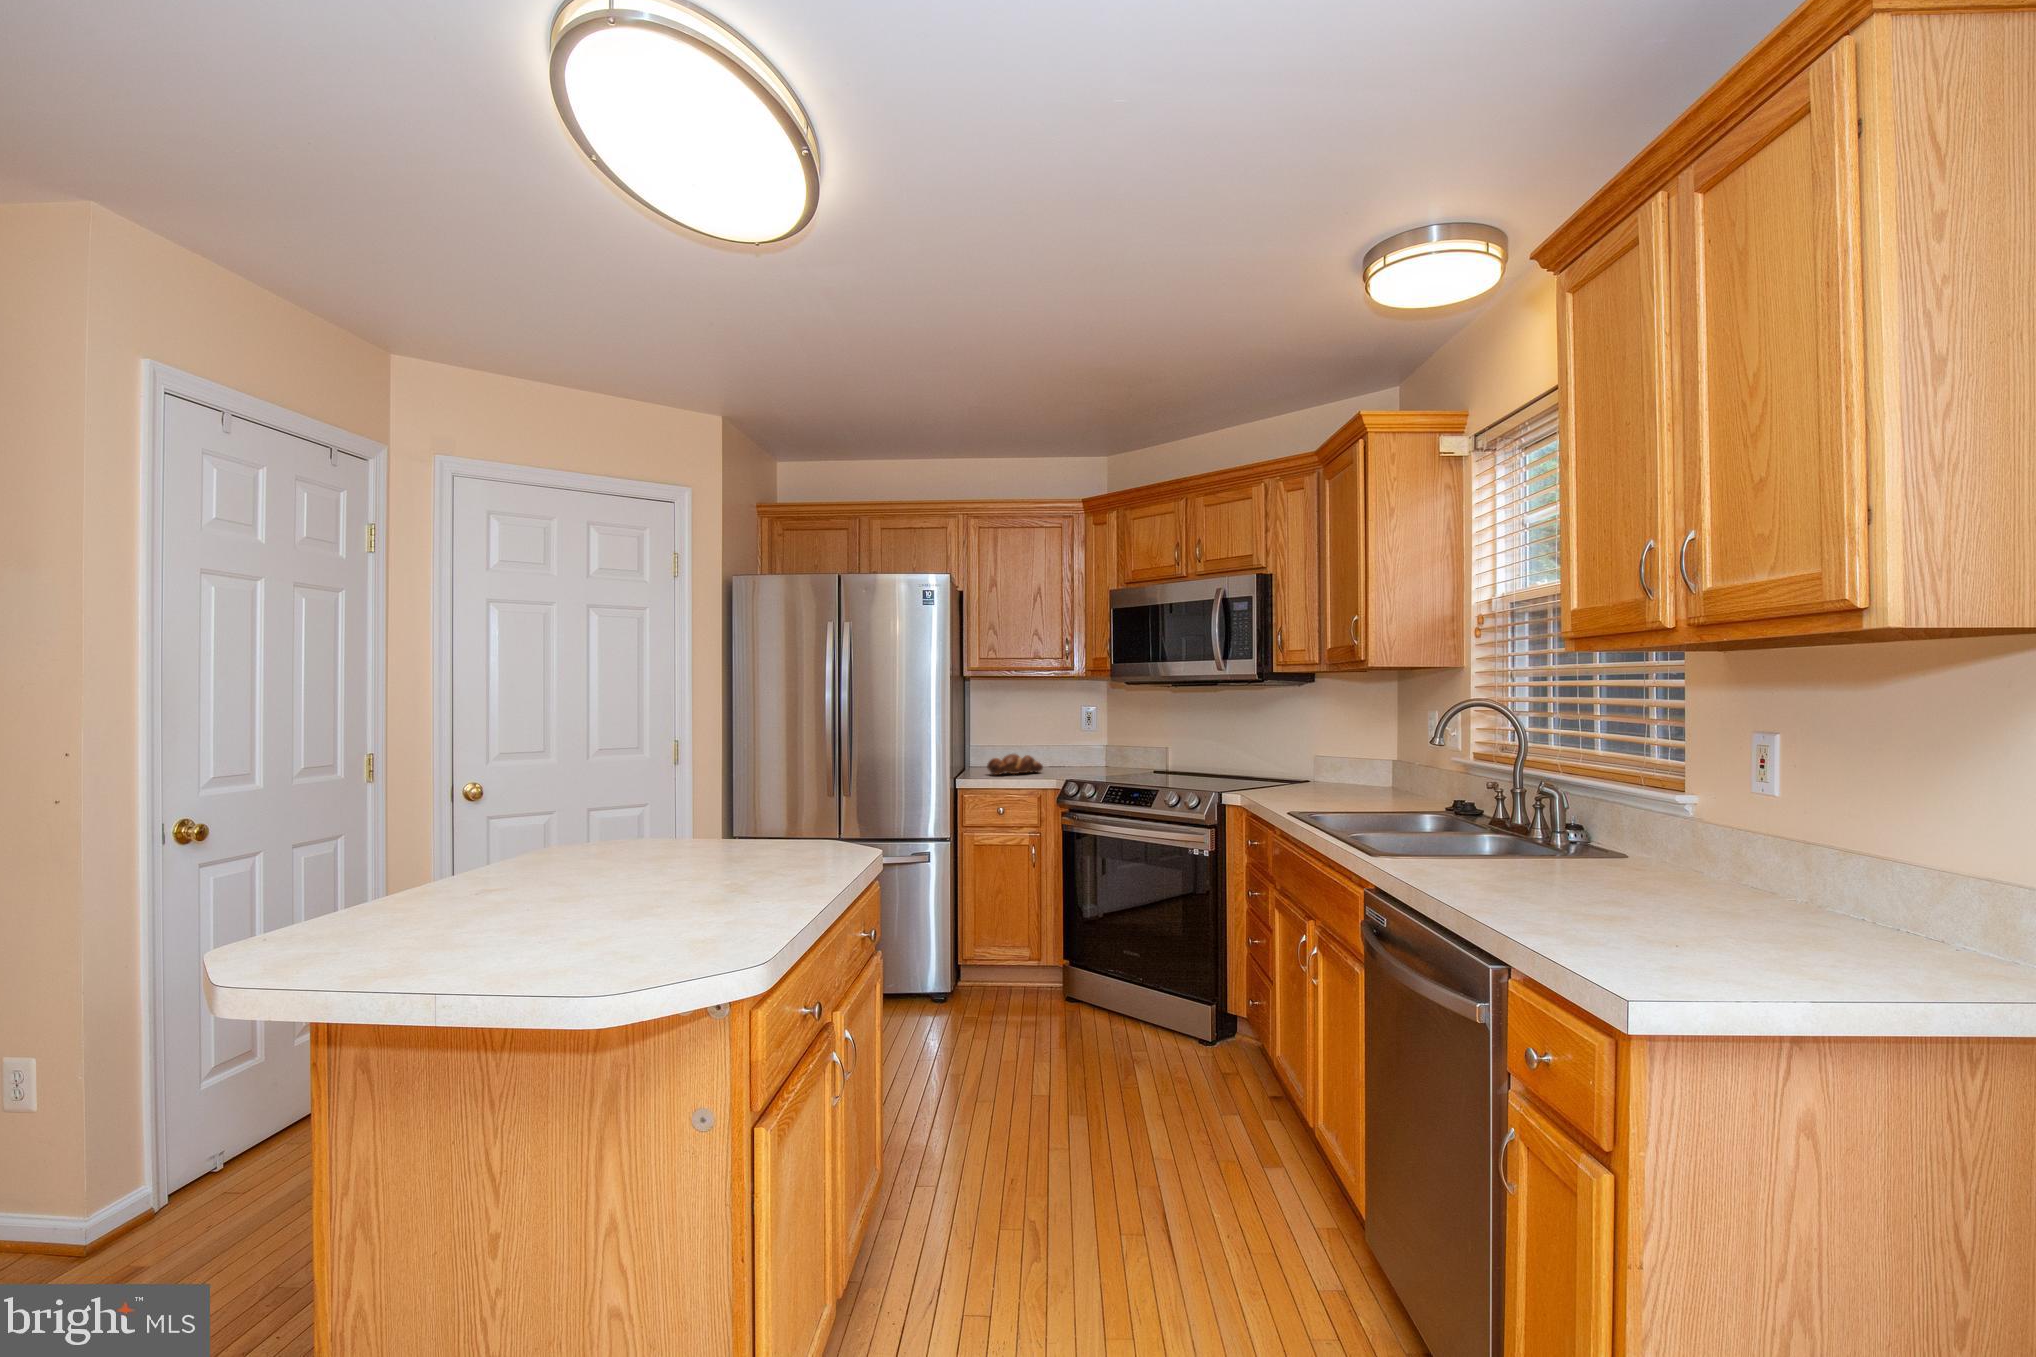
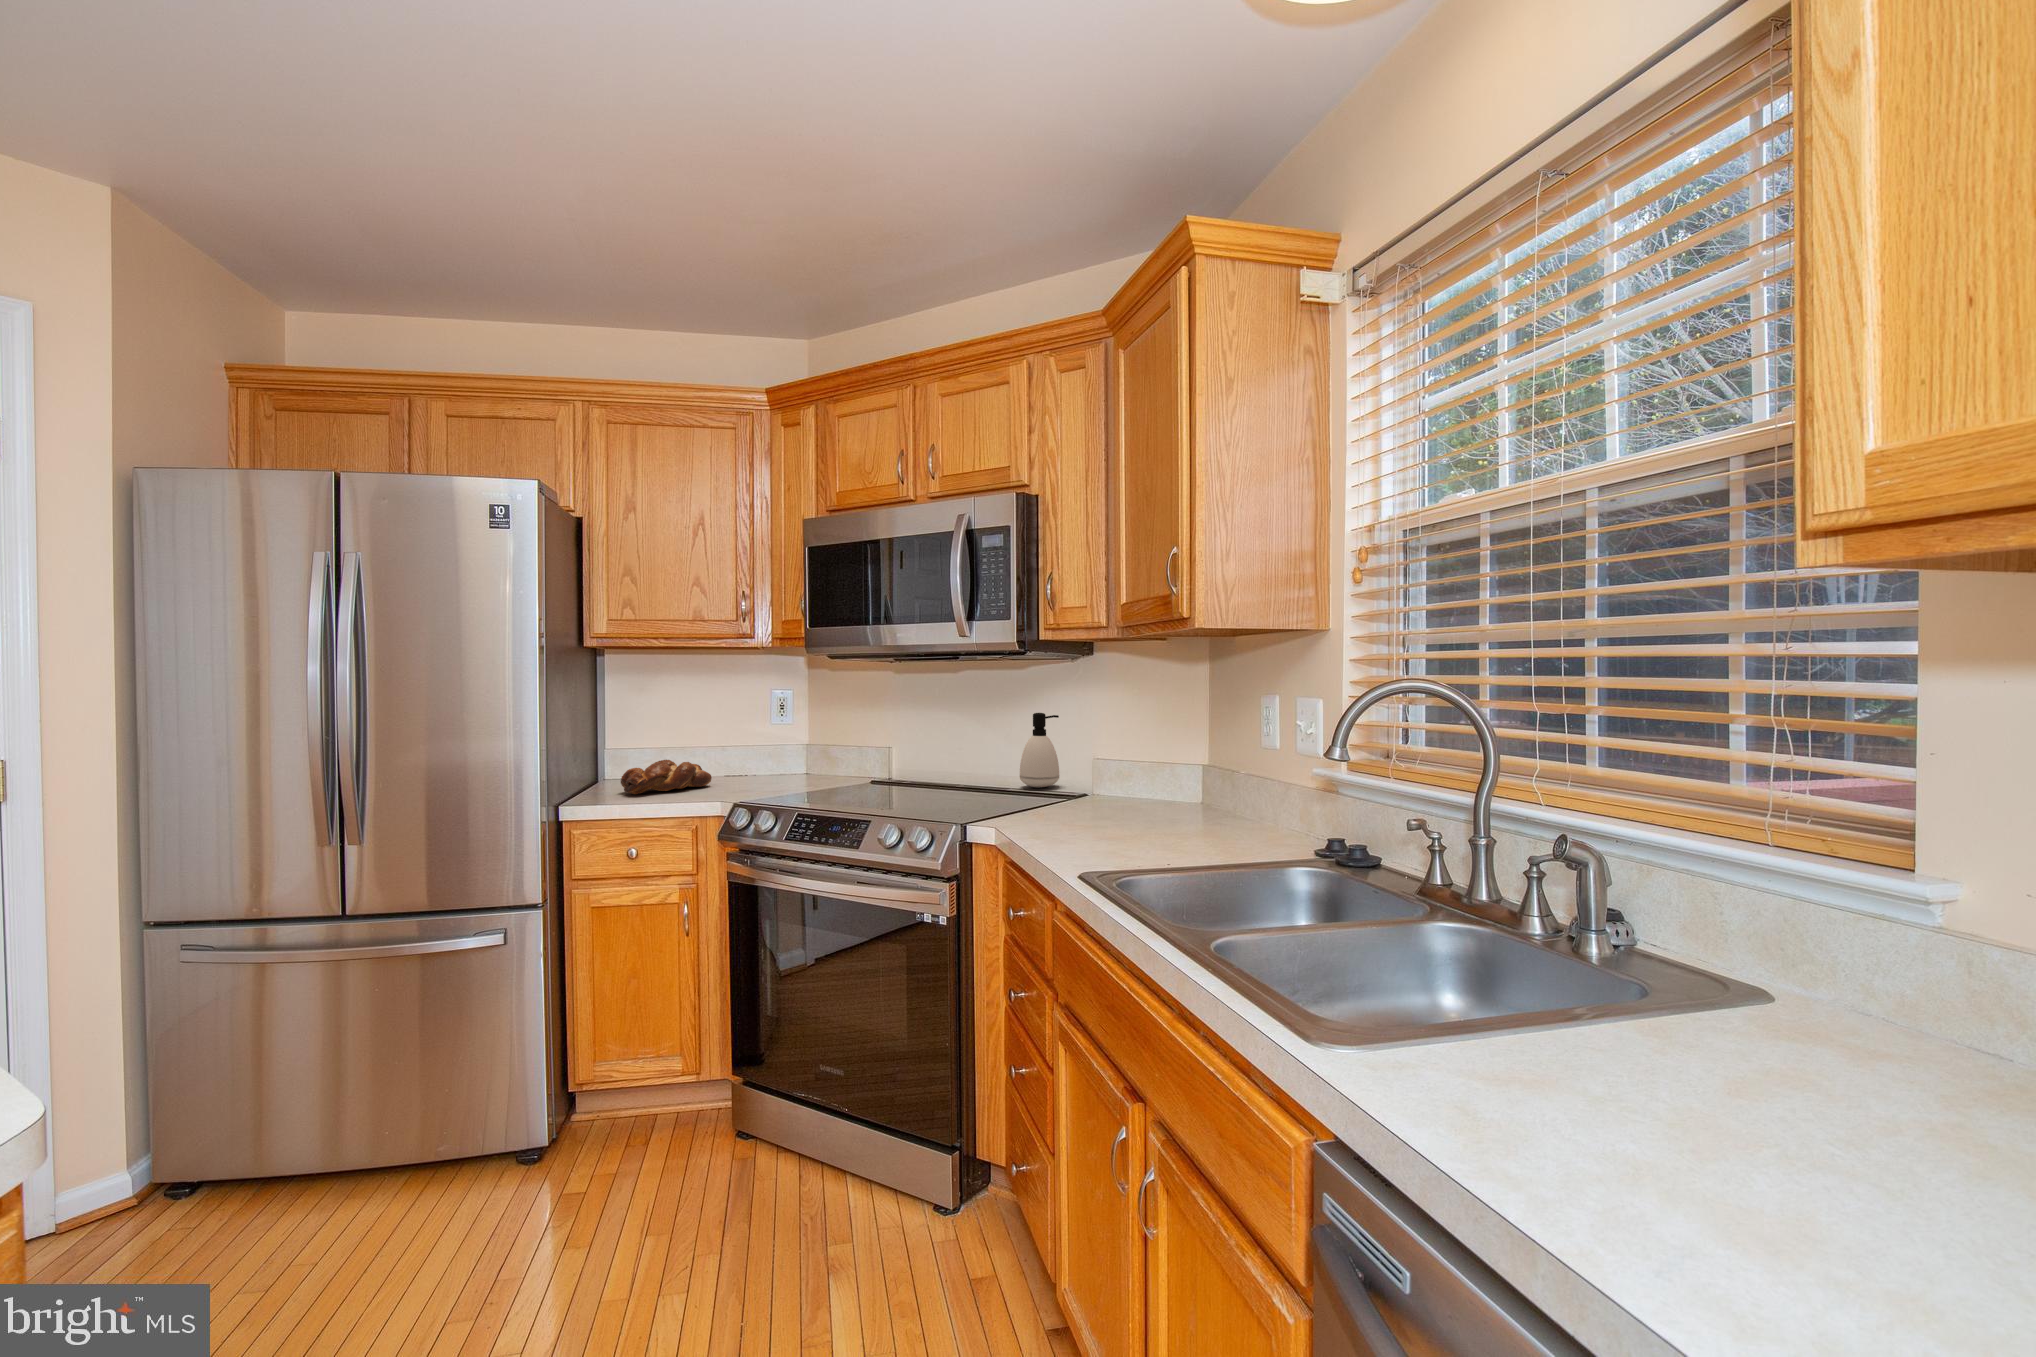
soap dispenser: none [1262,725,1291,778] -> present [1020,713,1059,787]

